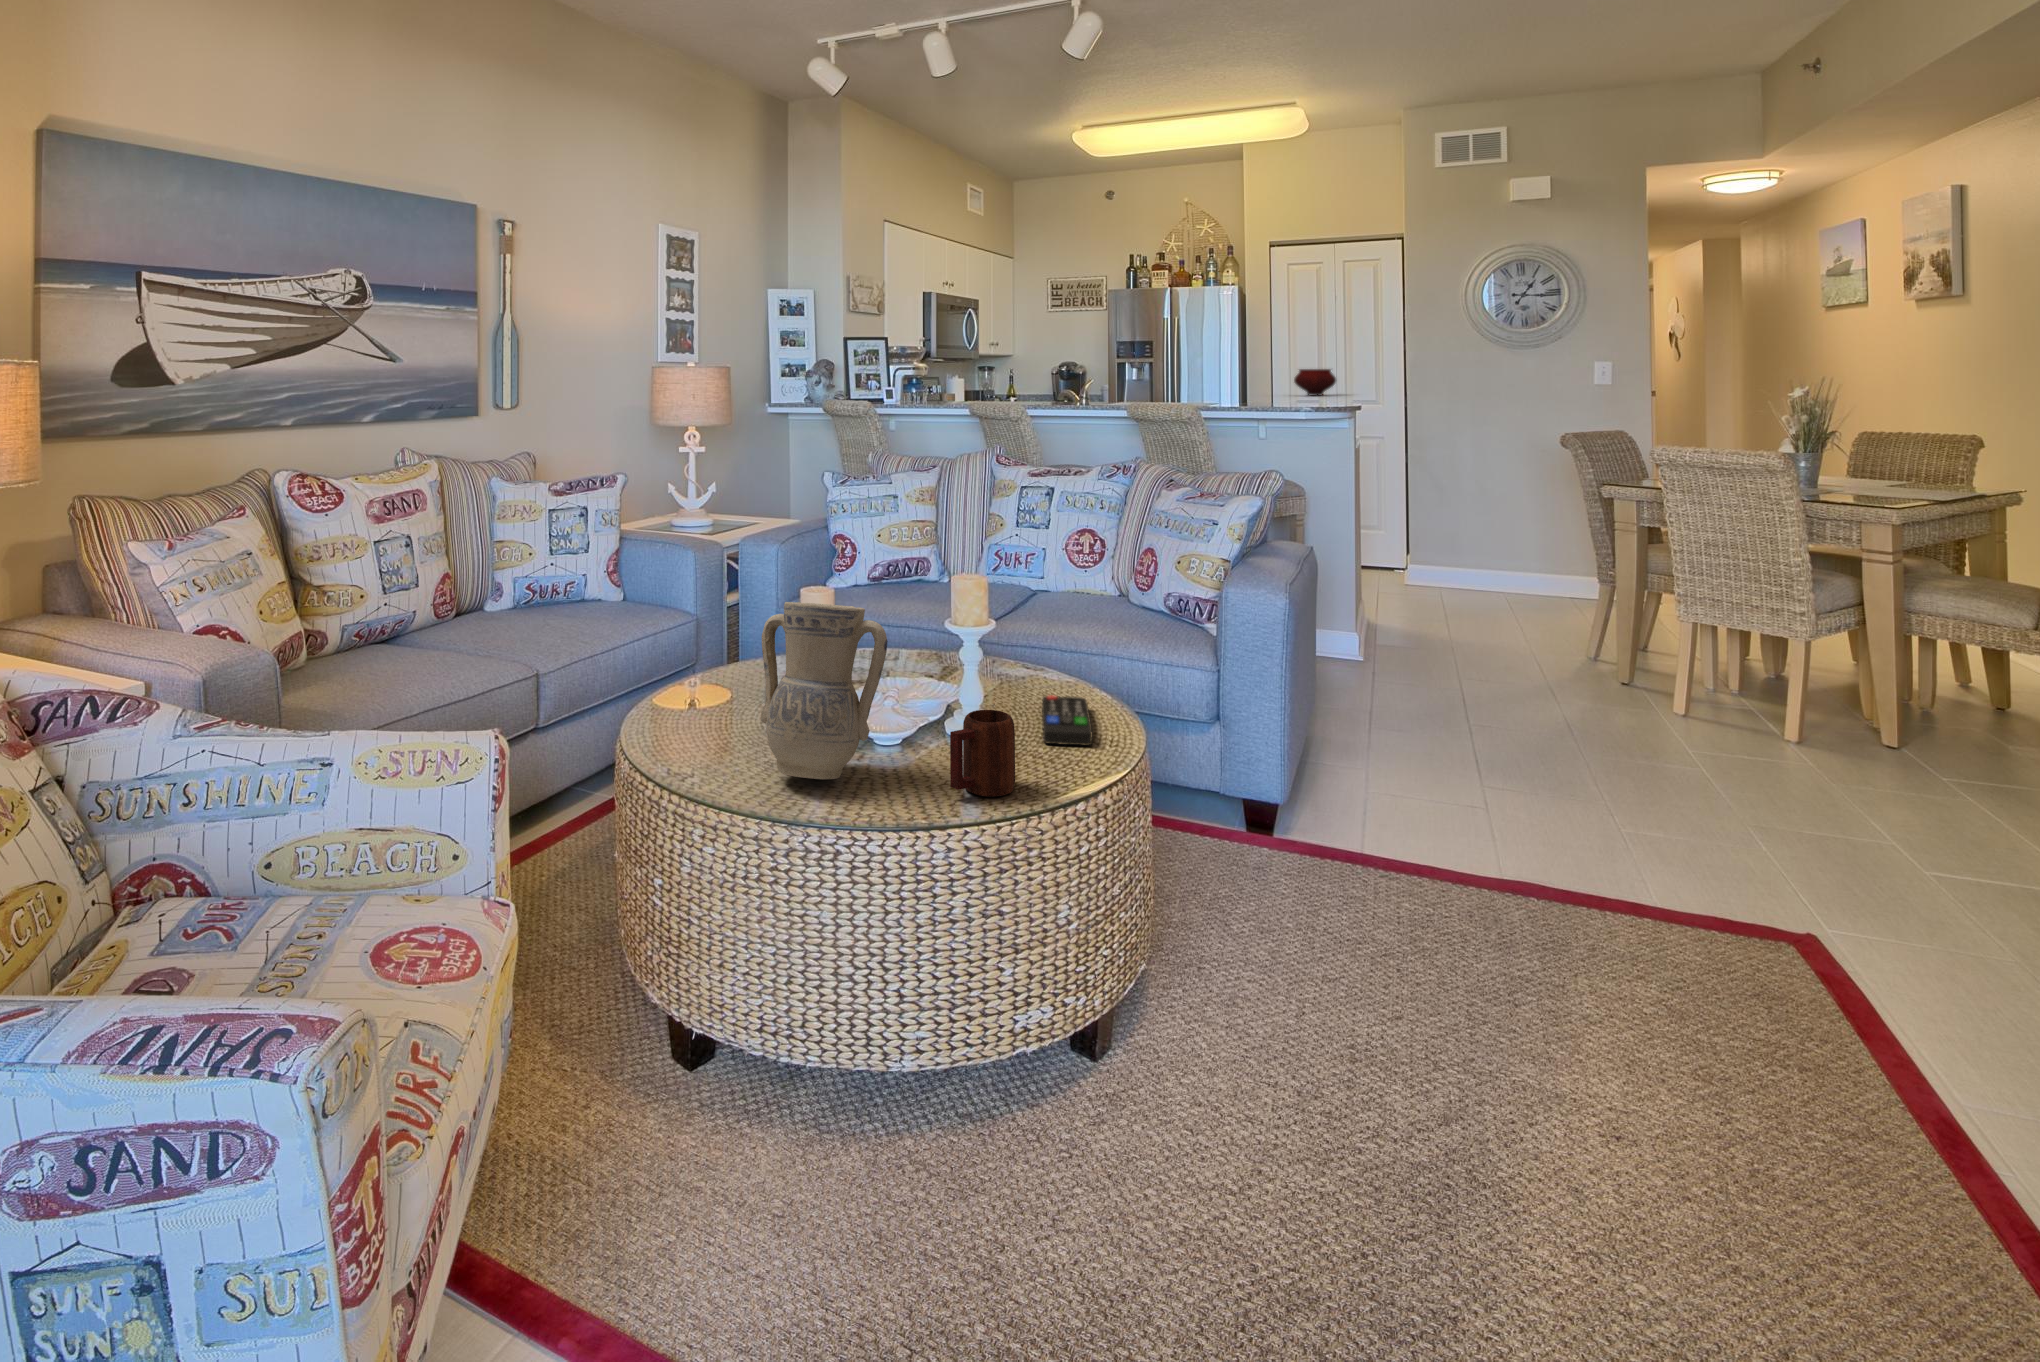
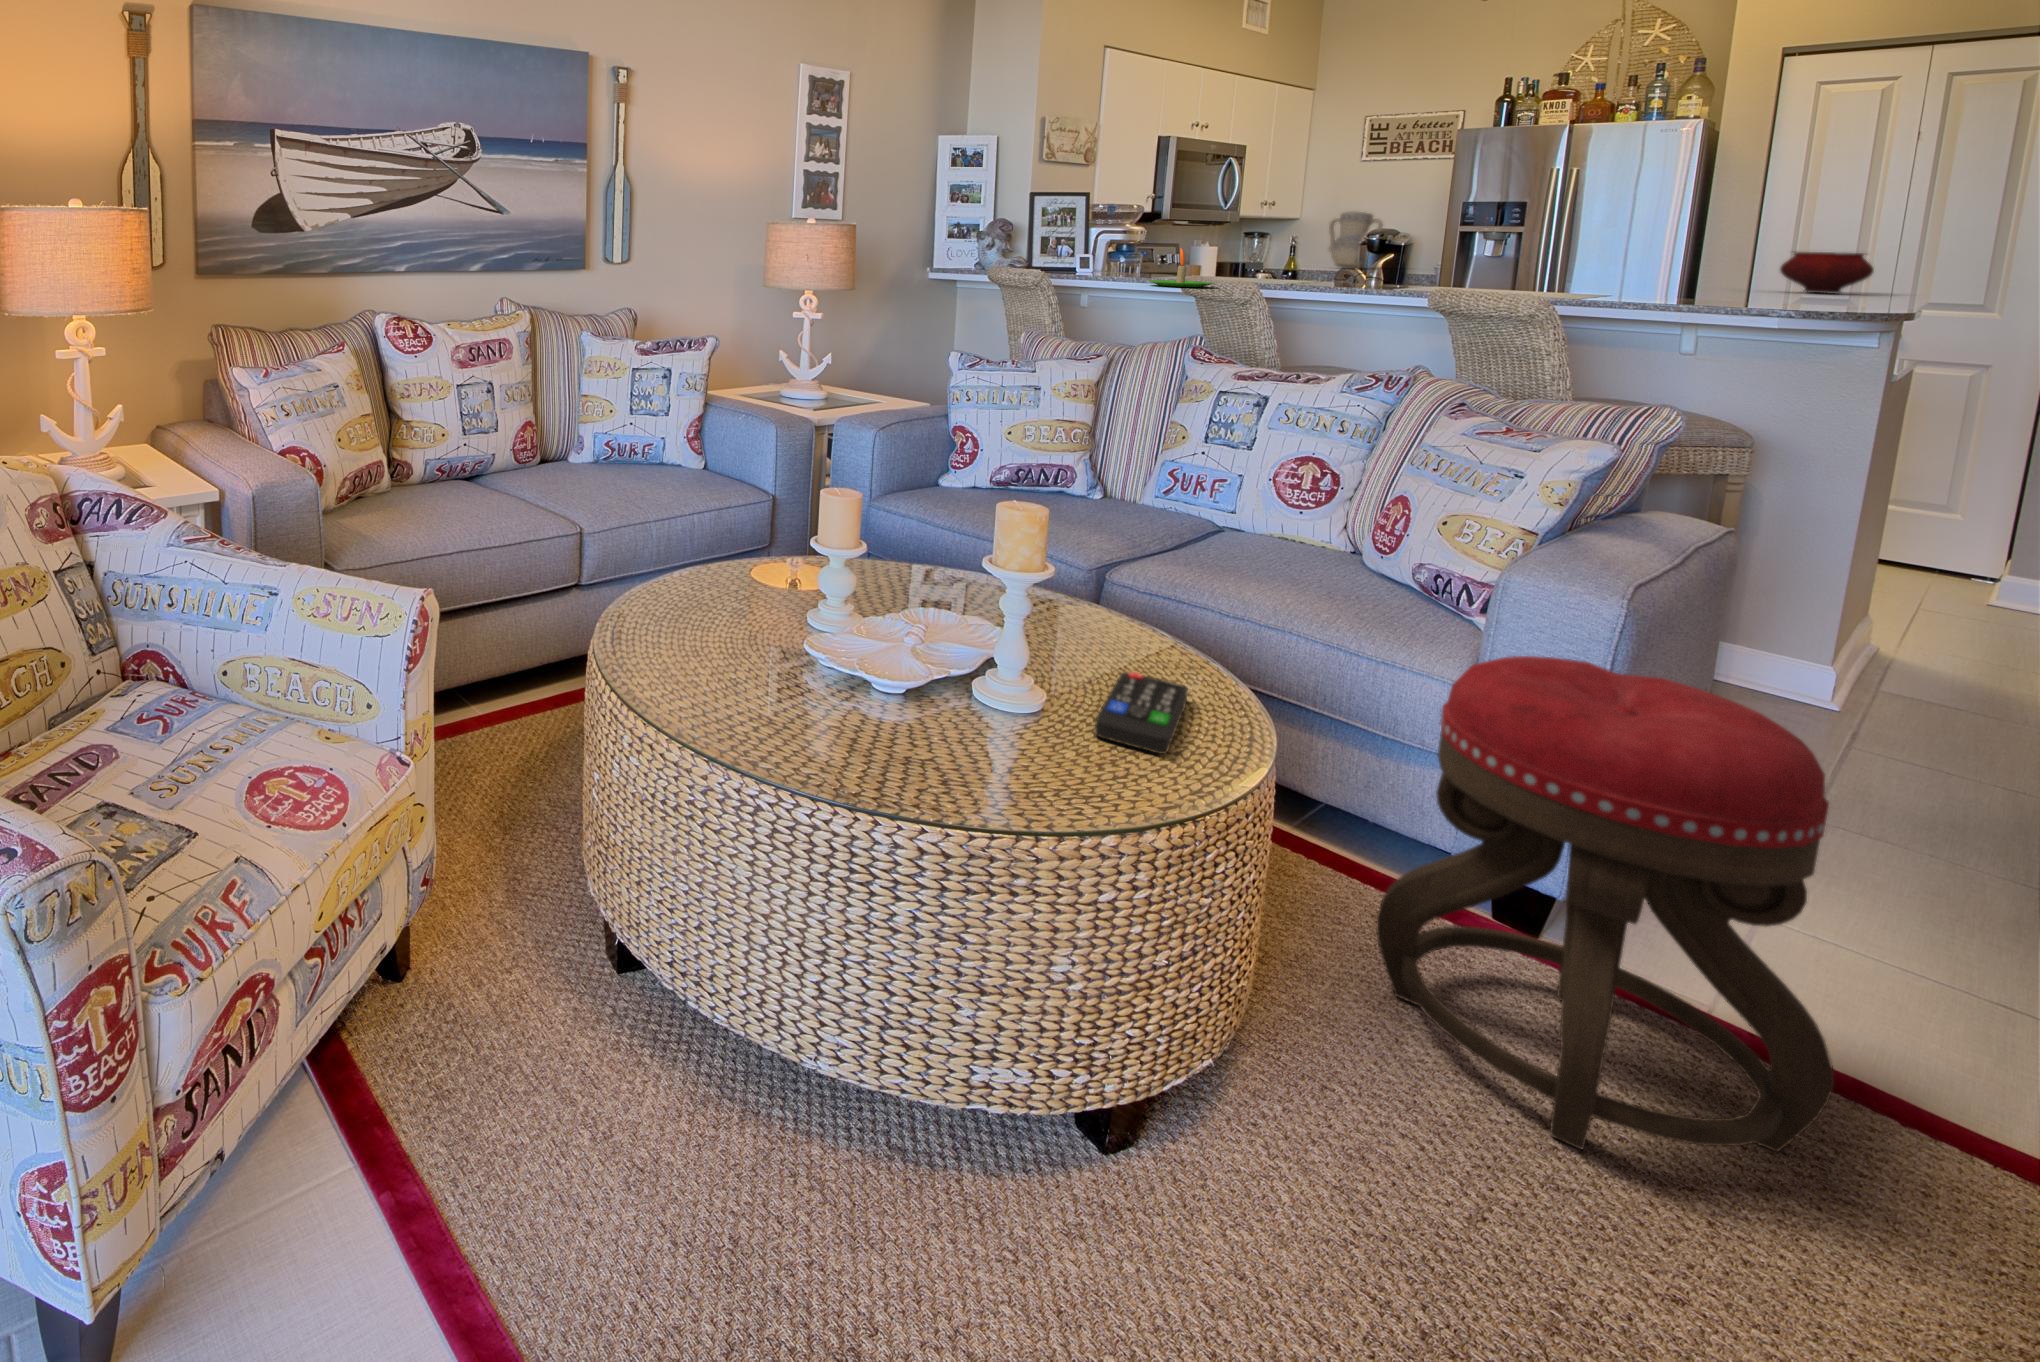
candle: none [950,377,997,409] -> present [1147,248,1215,287]
vase: present [761,602,888,779] -> present [1328,211,1383,269]
ottoman: none [1203,636,1434,957] -> present [1377,656,1834,1152]
mug: present [950,710,1015,797] -> none [920,679,1022,794]

